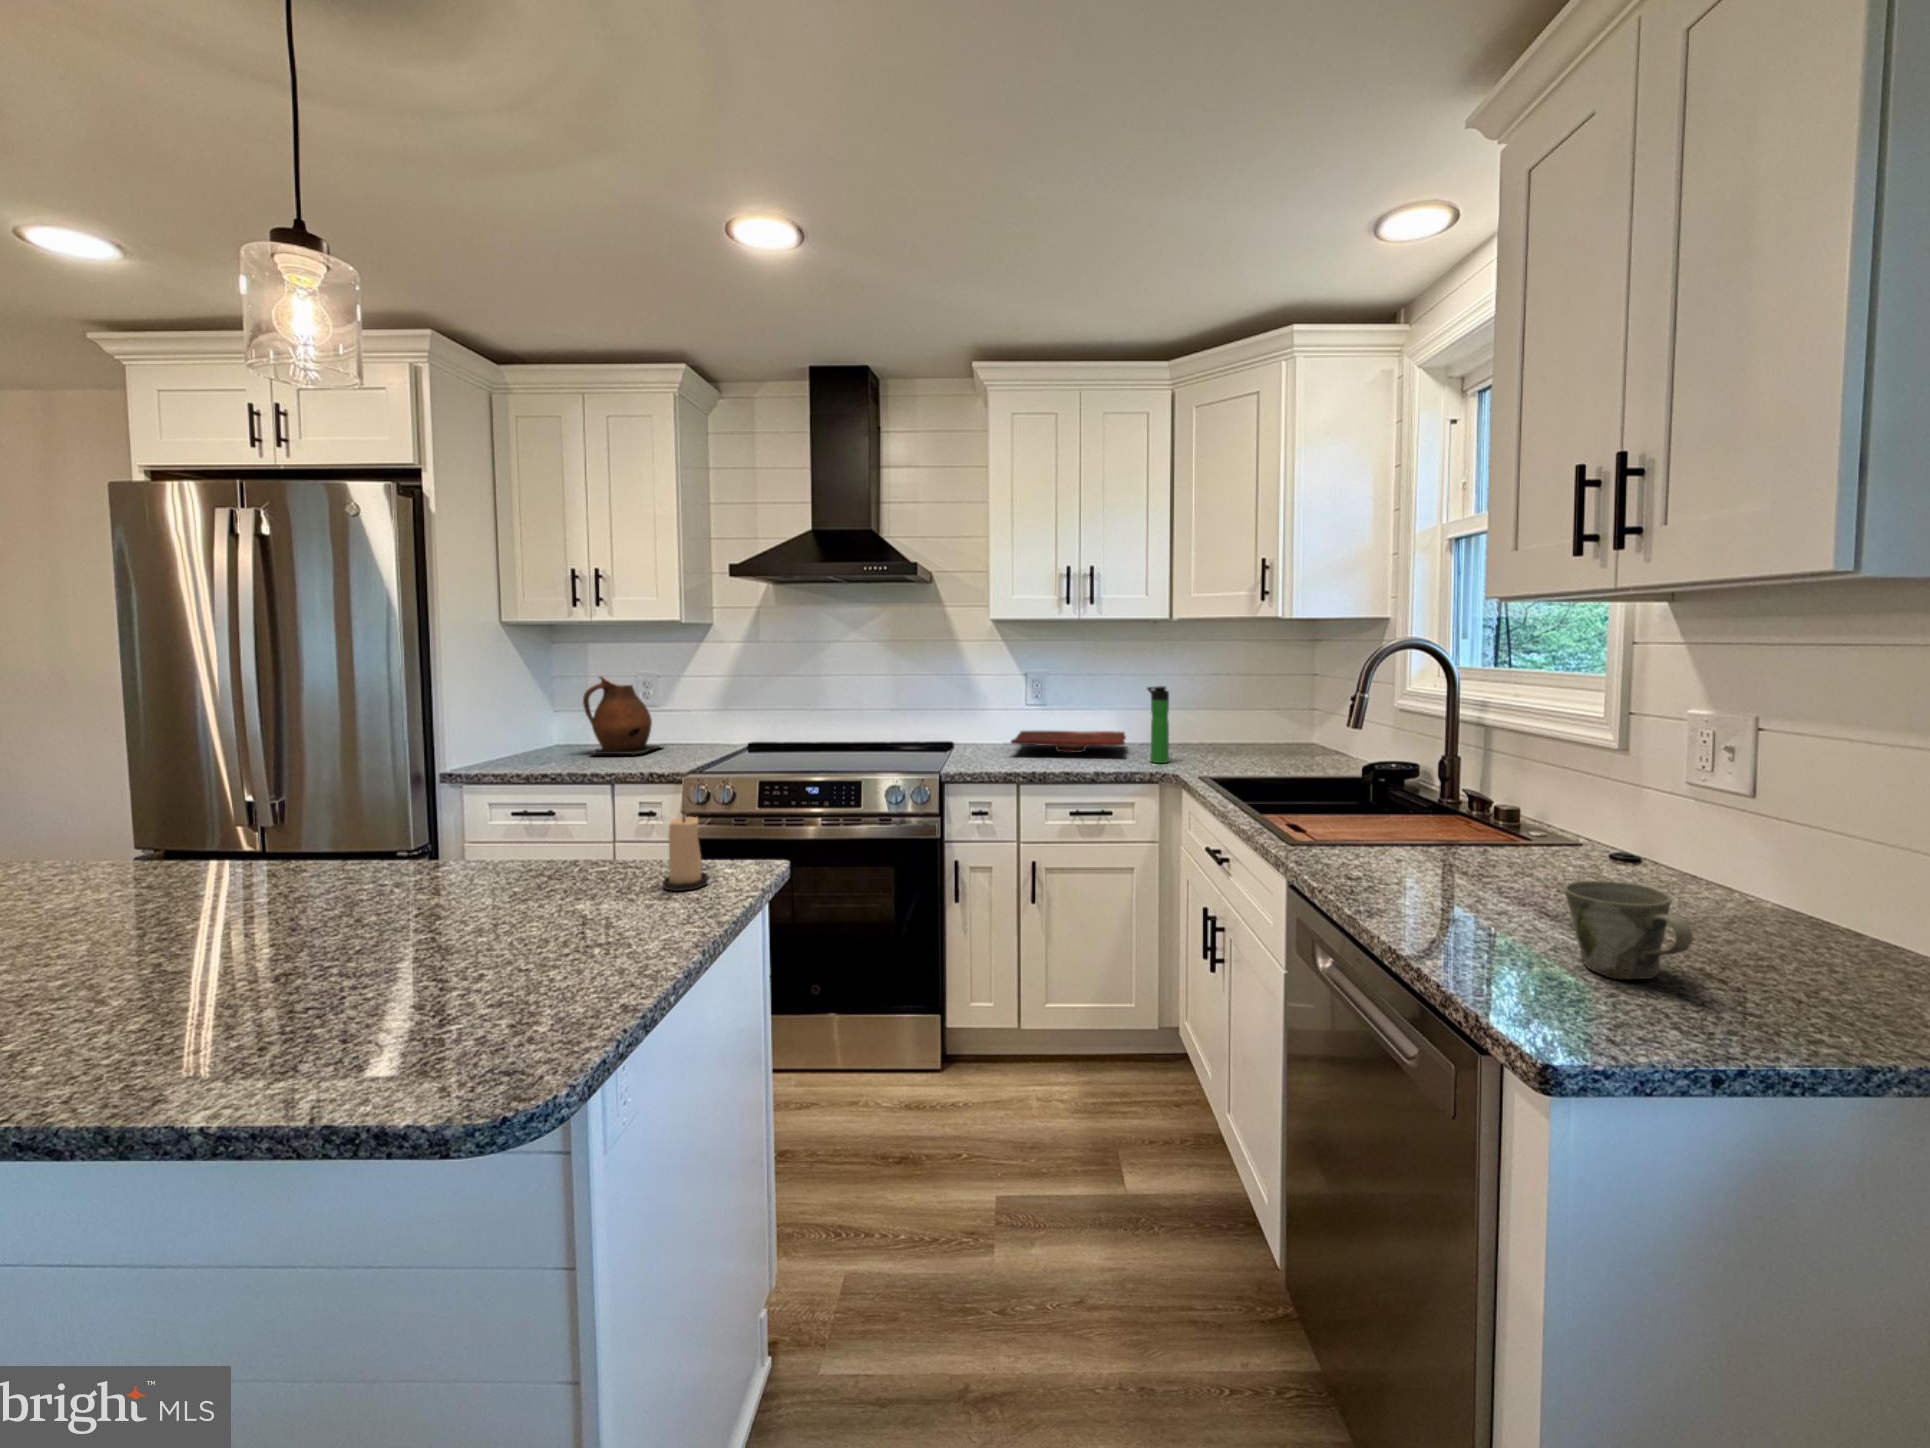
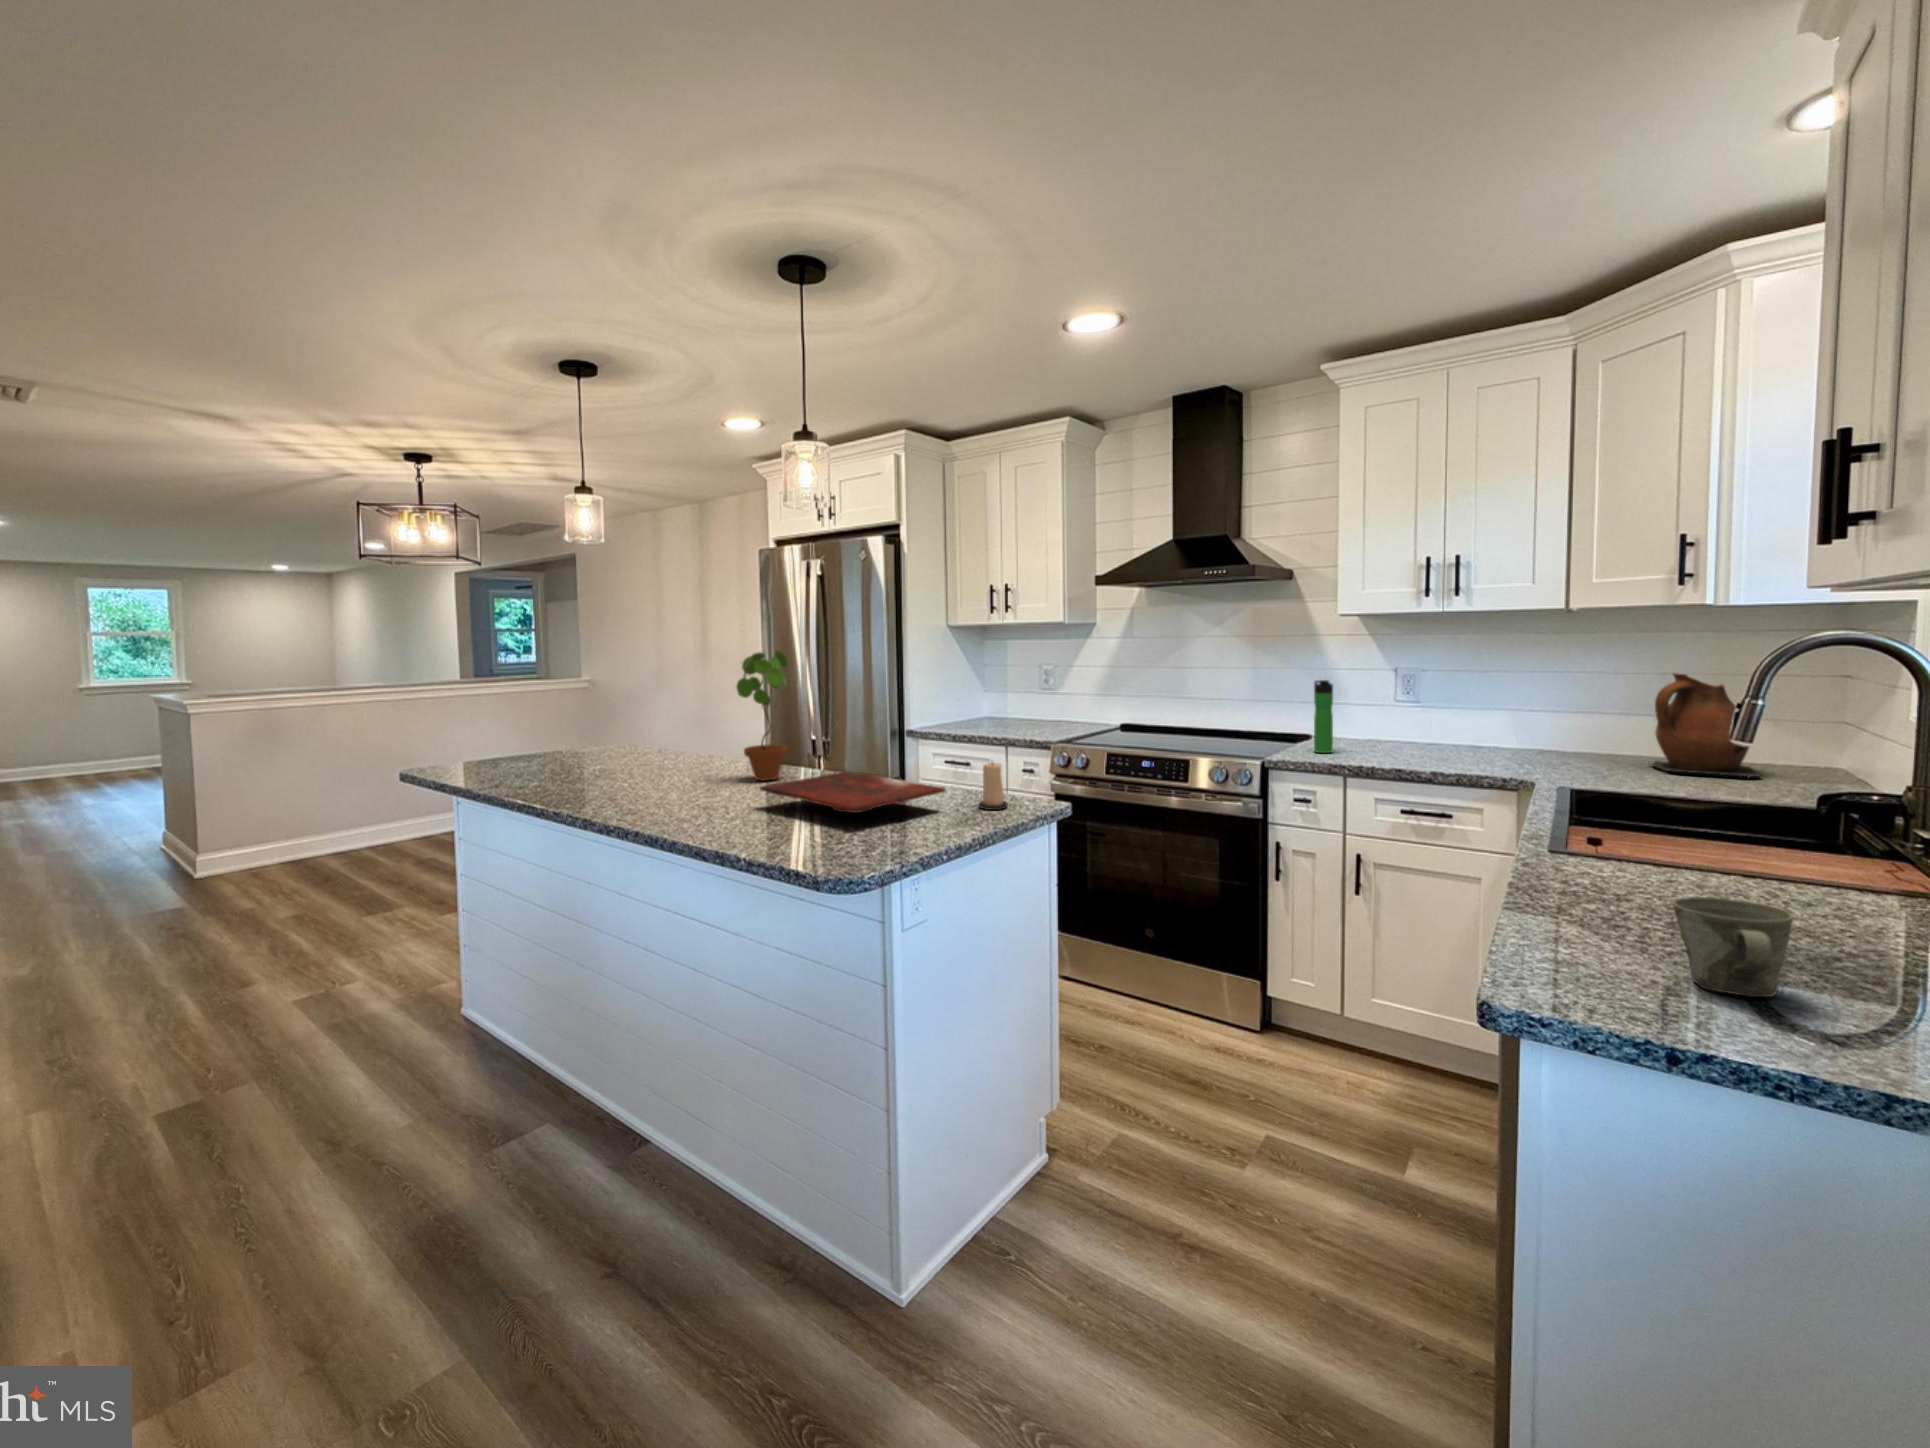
potted plant: none [89,648,229,901] -> present [737,650,787,780]
ceramic pitcher: present [583,677,661,755] -> present [1652,673,1760,777]
bottle: present [1147,686,1169,763] -> present [1314,680,1333,753]
cutting board: present [1011,731,1126,753] -> present [760,771,945,813]

